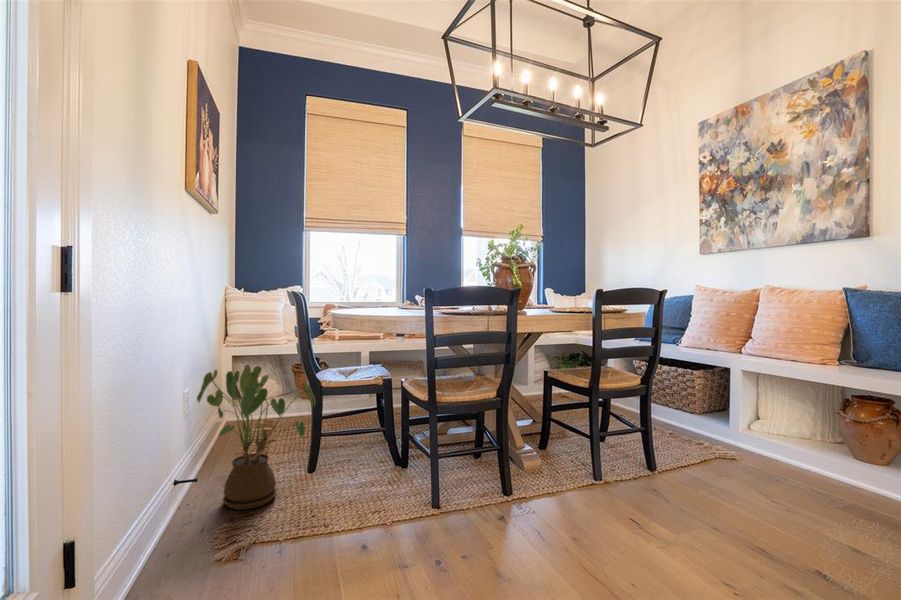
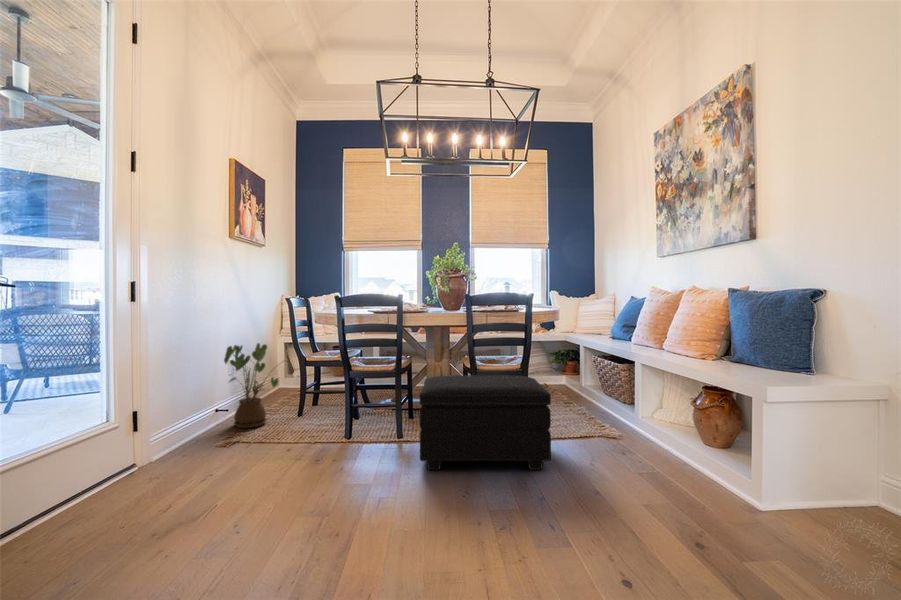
footstool: none [560,401,778,554] -> present [420,375,551,470]

